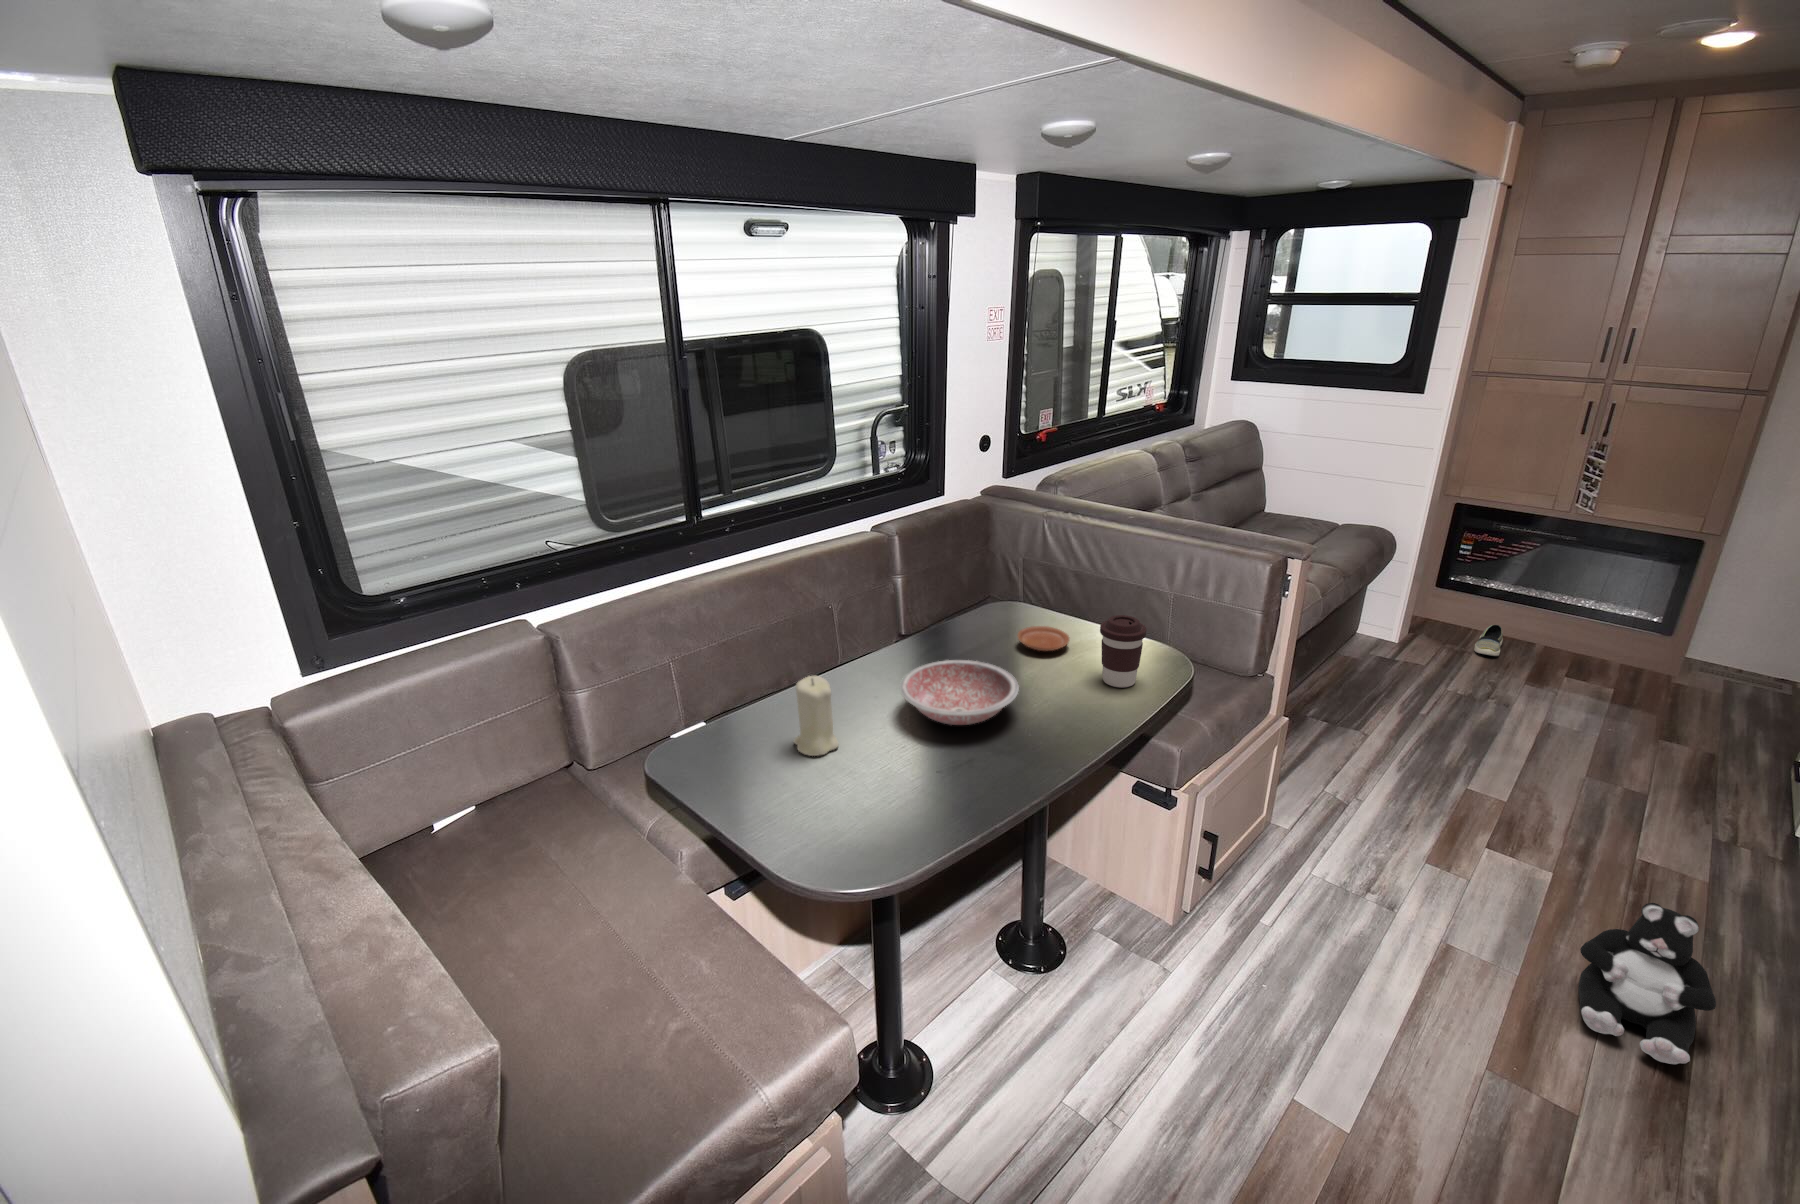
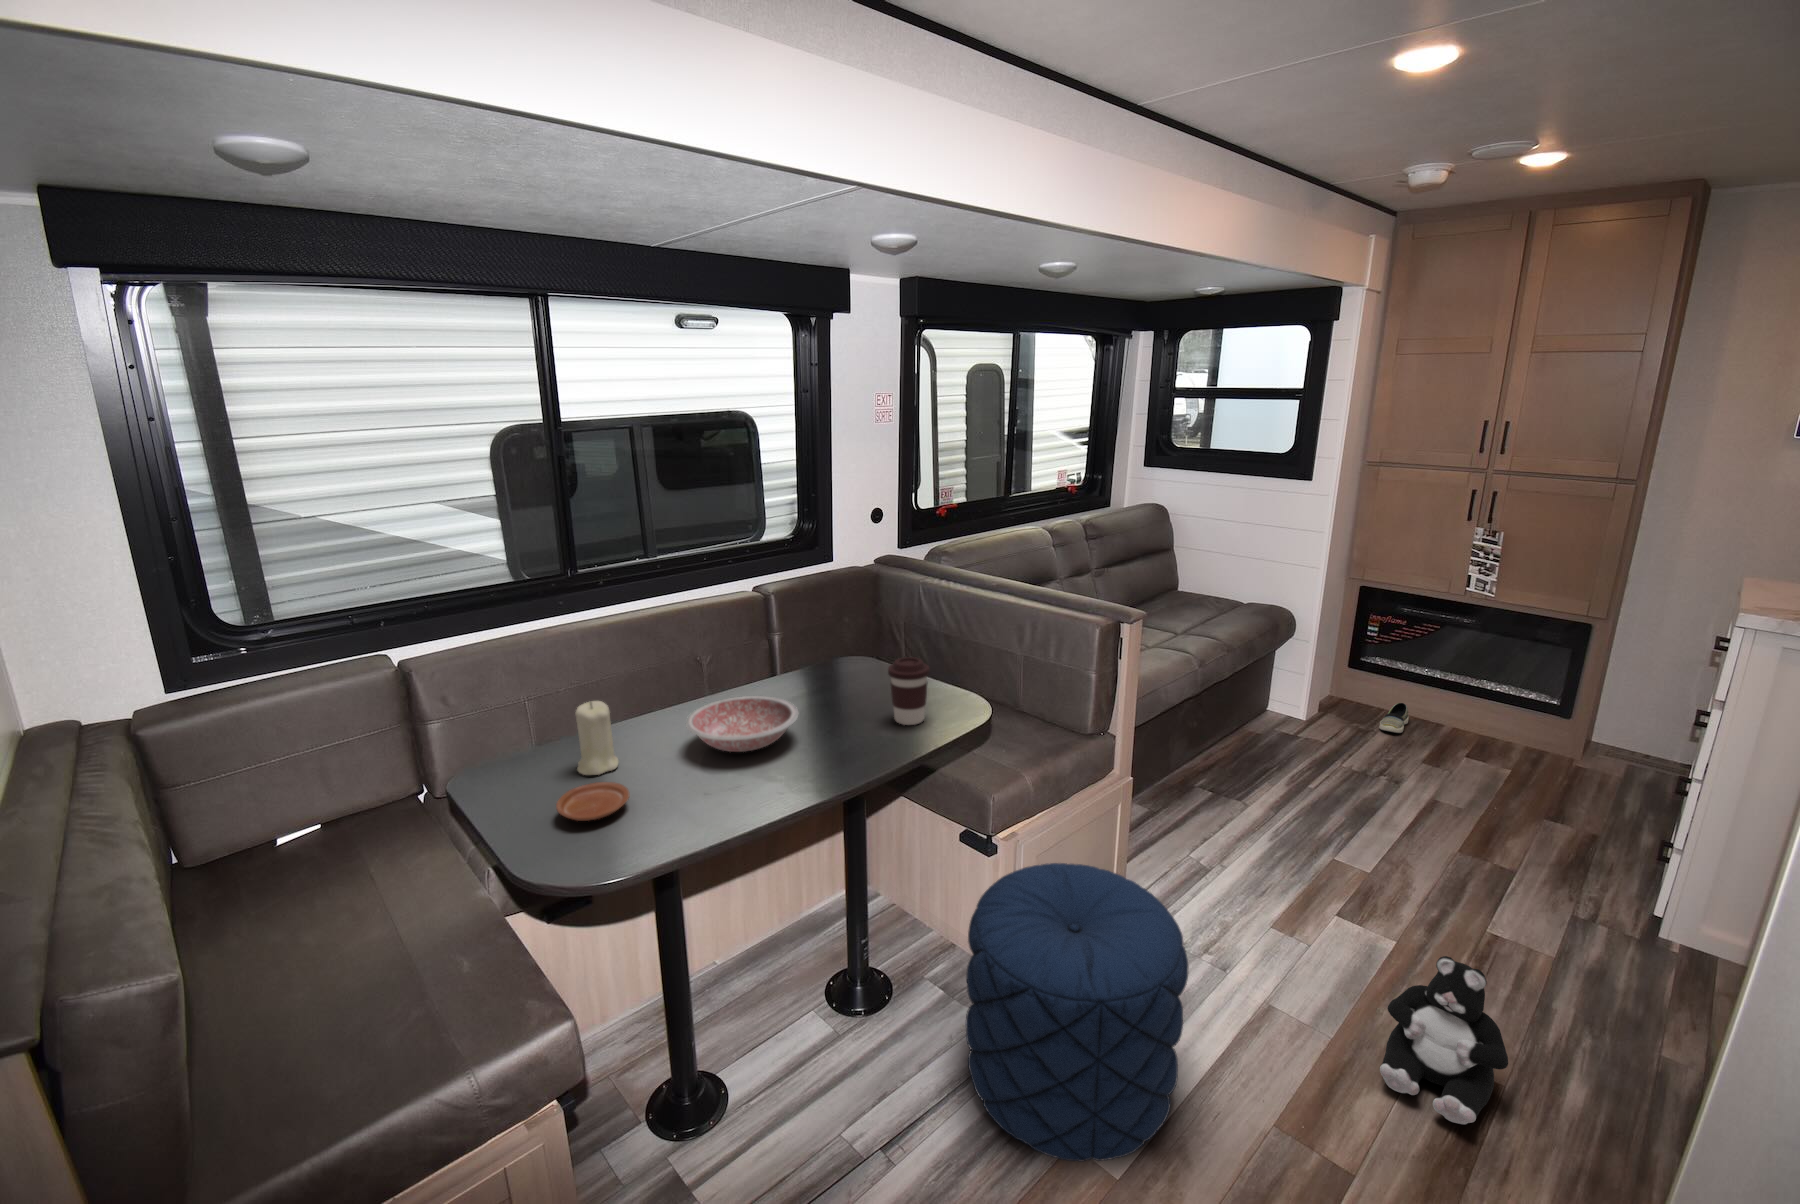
plate: present [1018,626,1069,651] -> present [556,782,629,821]
pouf: none [1164,819,1421,1114] -> present [966,863,1188,1161]

